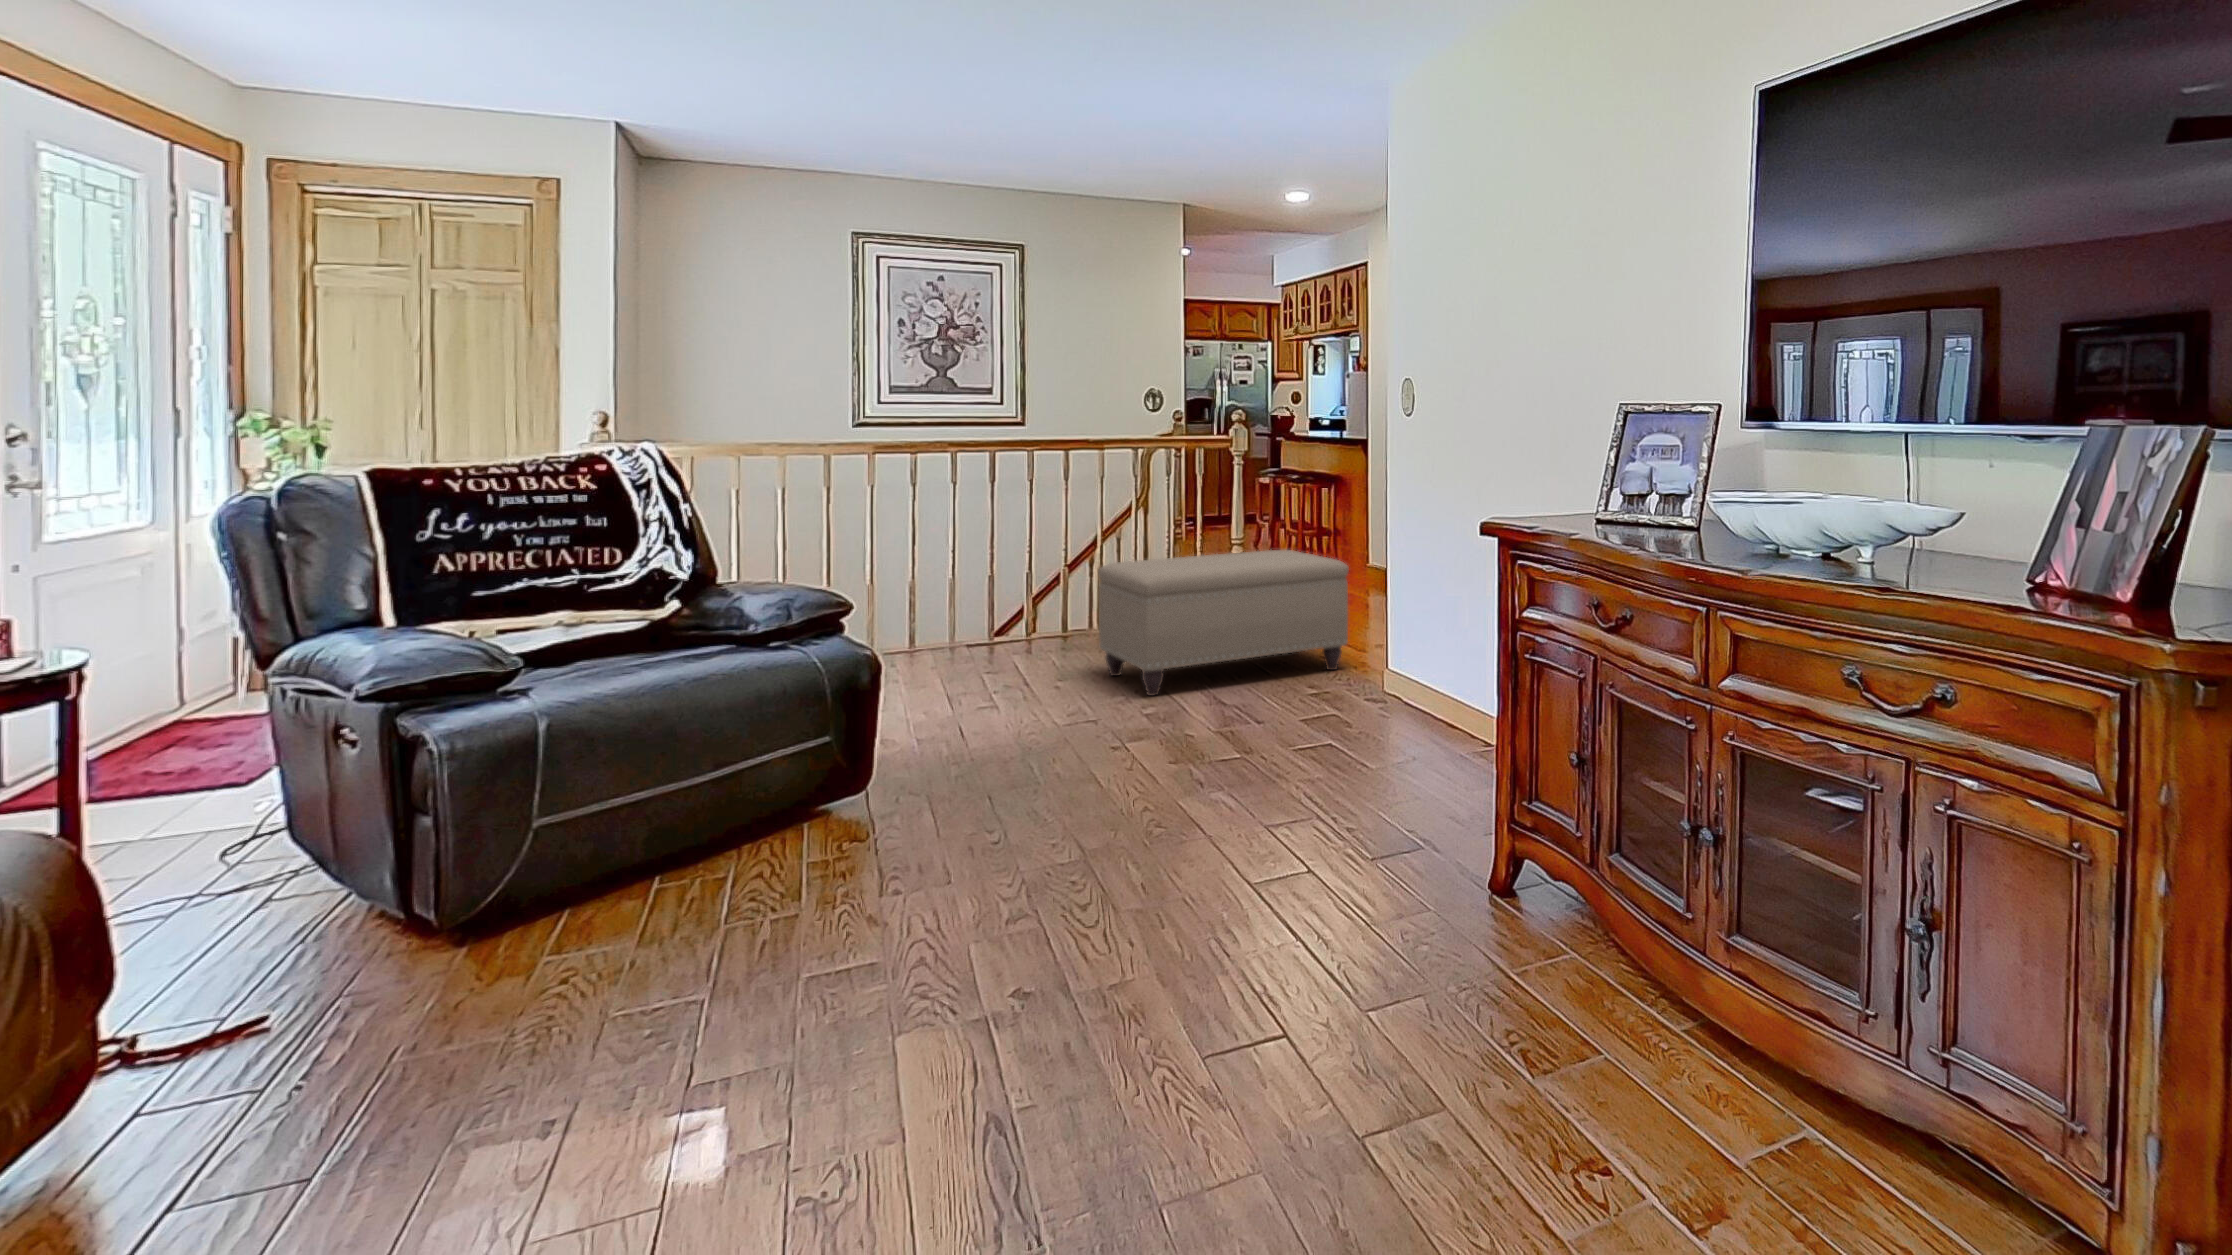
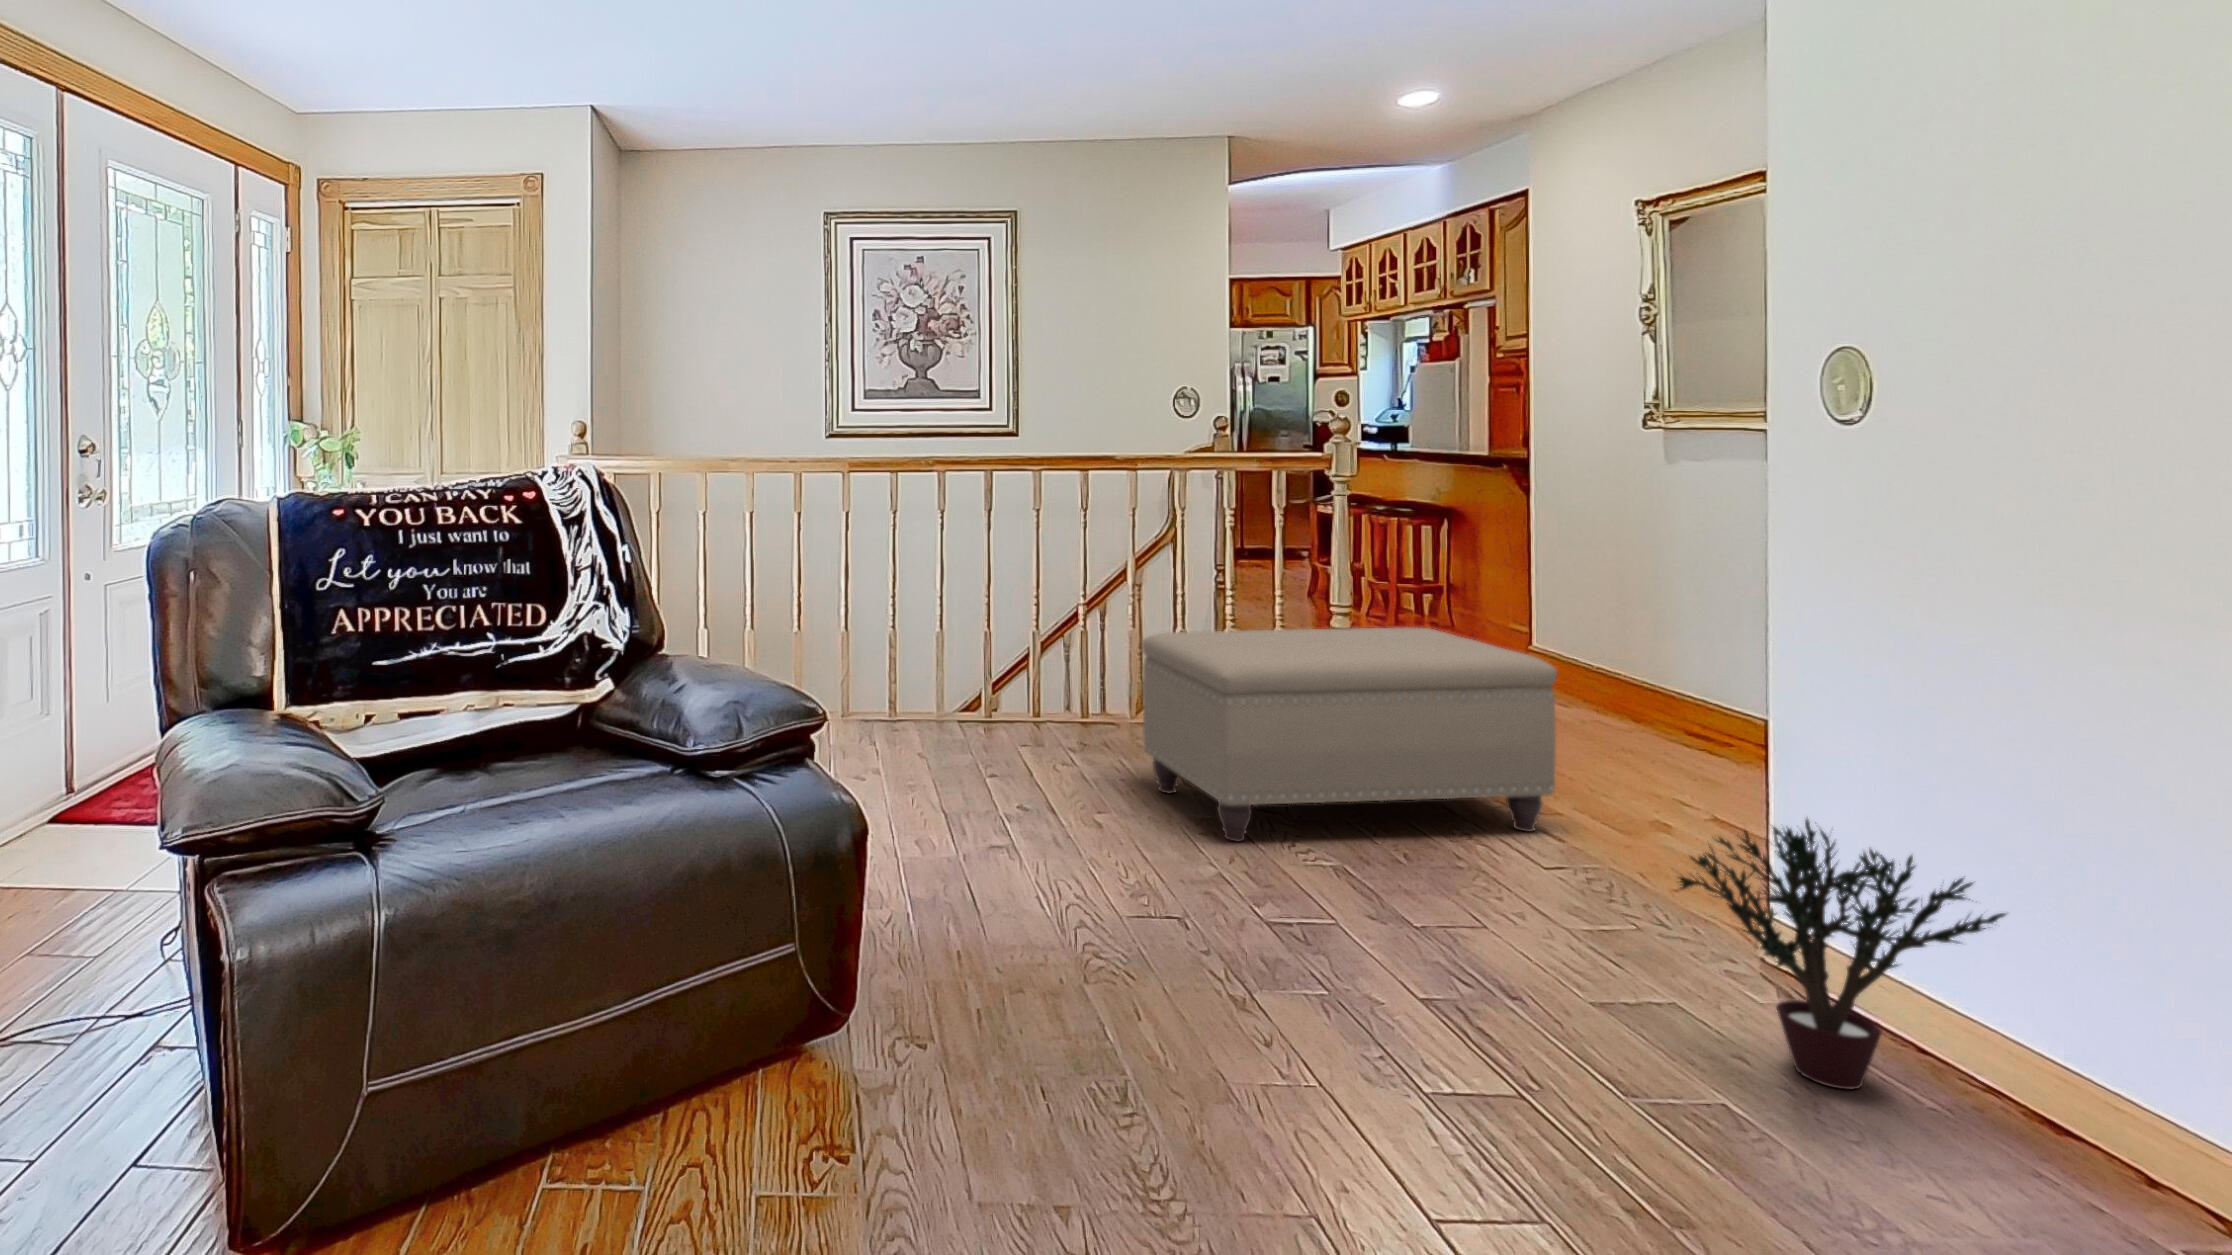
potted plant: none [1354,618,1486,754] -> present [1679,817,2006,1089]

